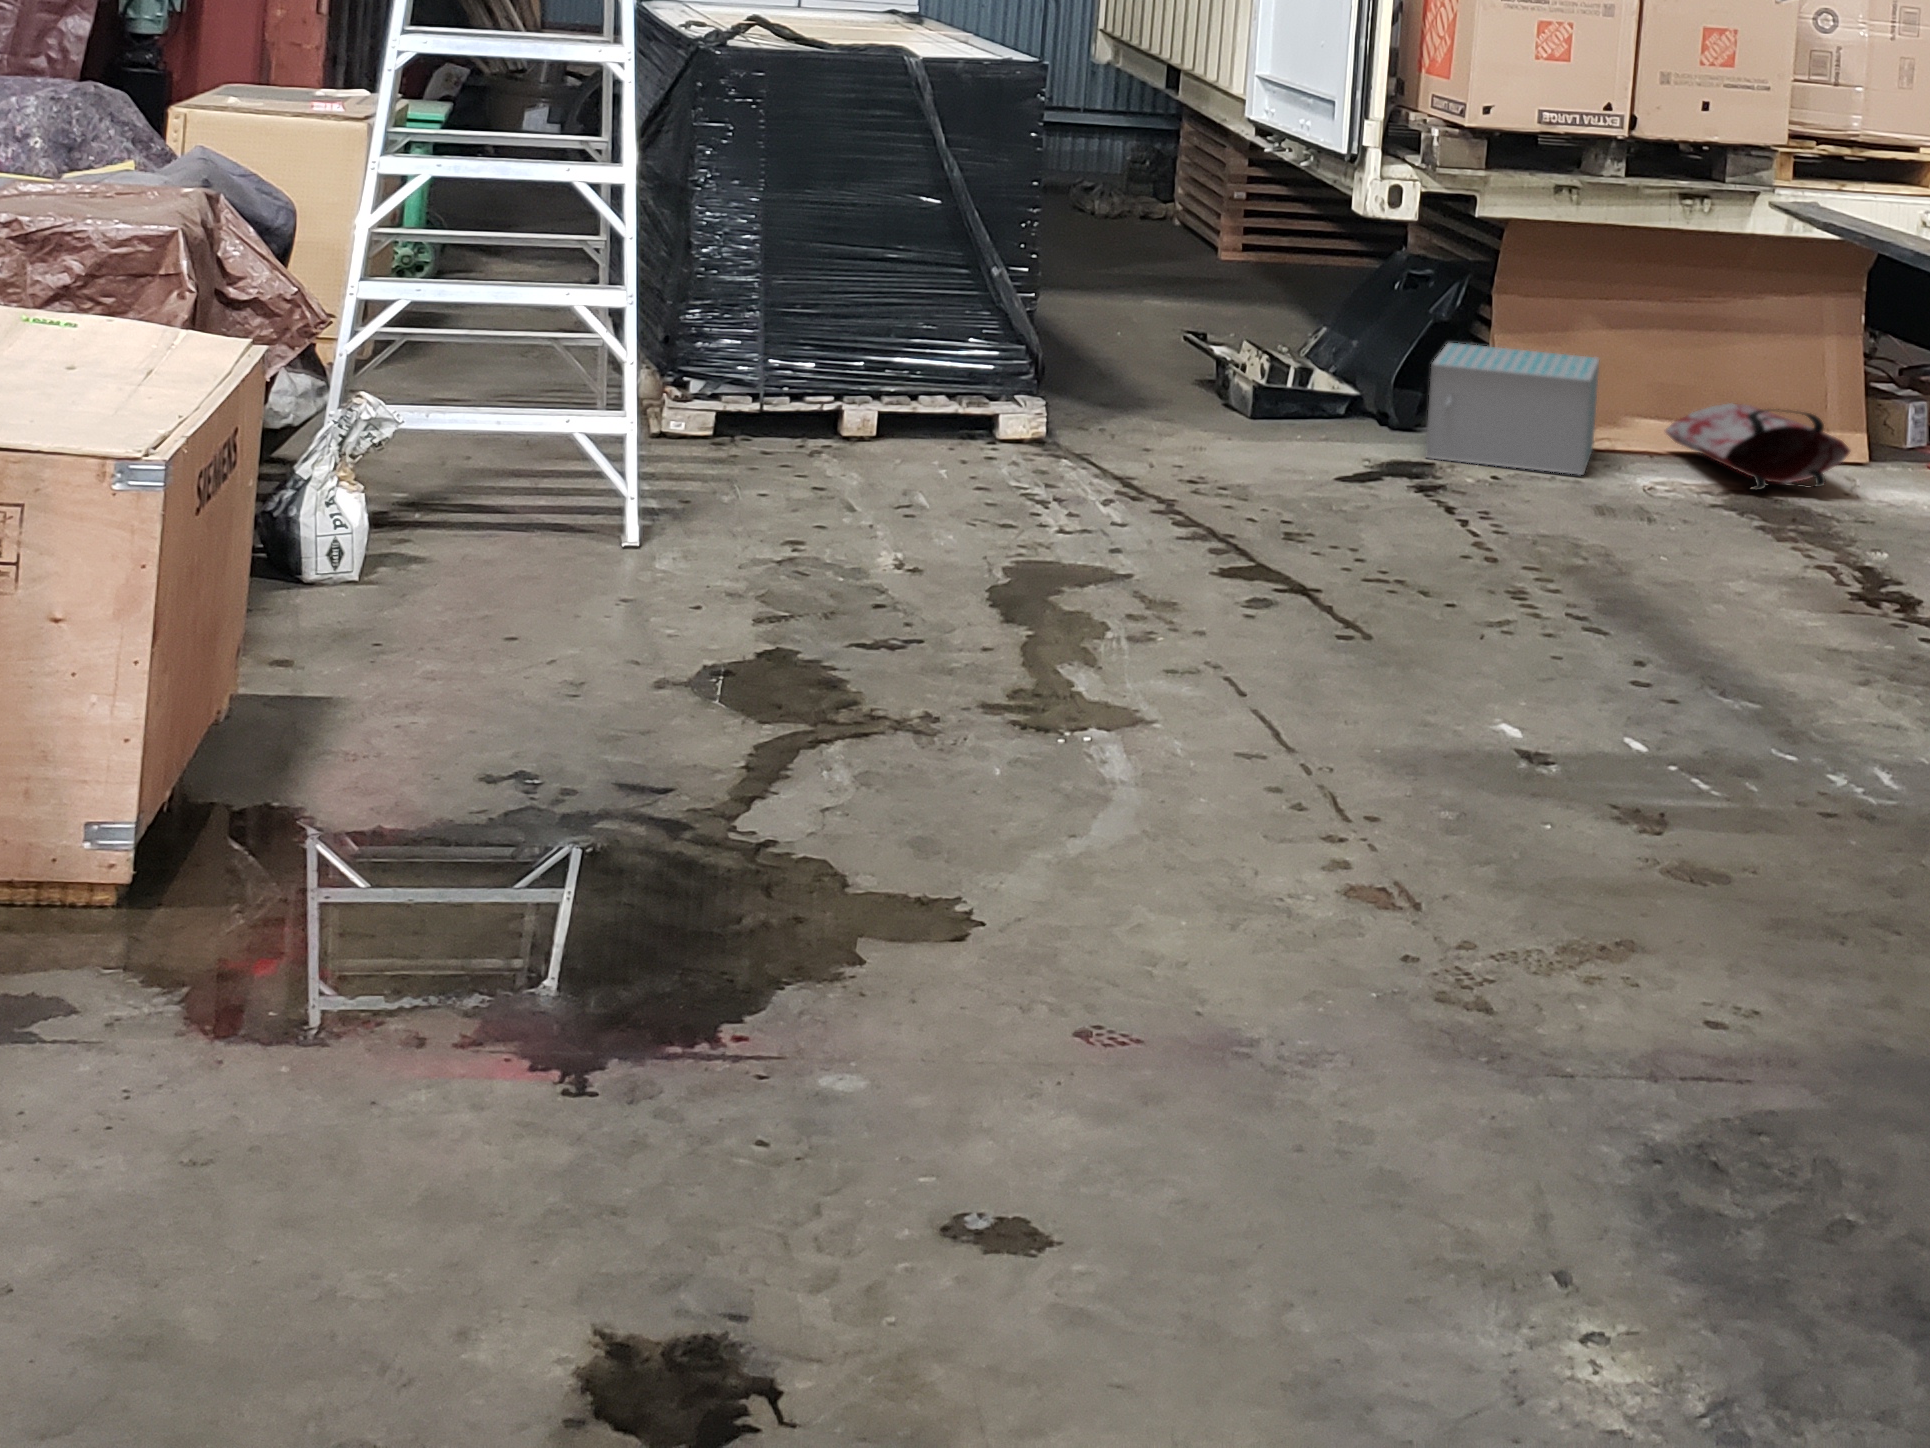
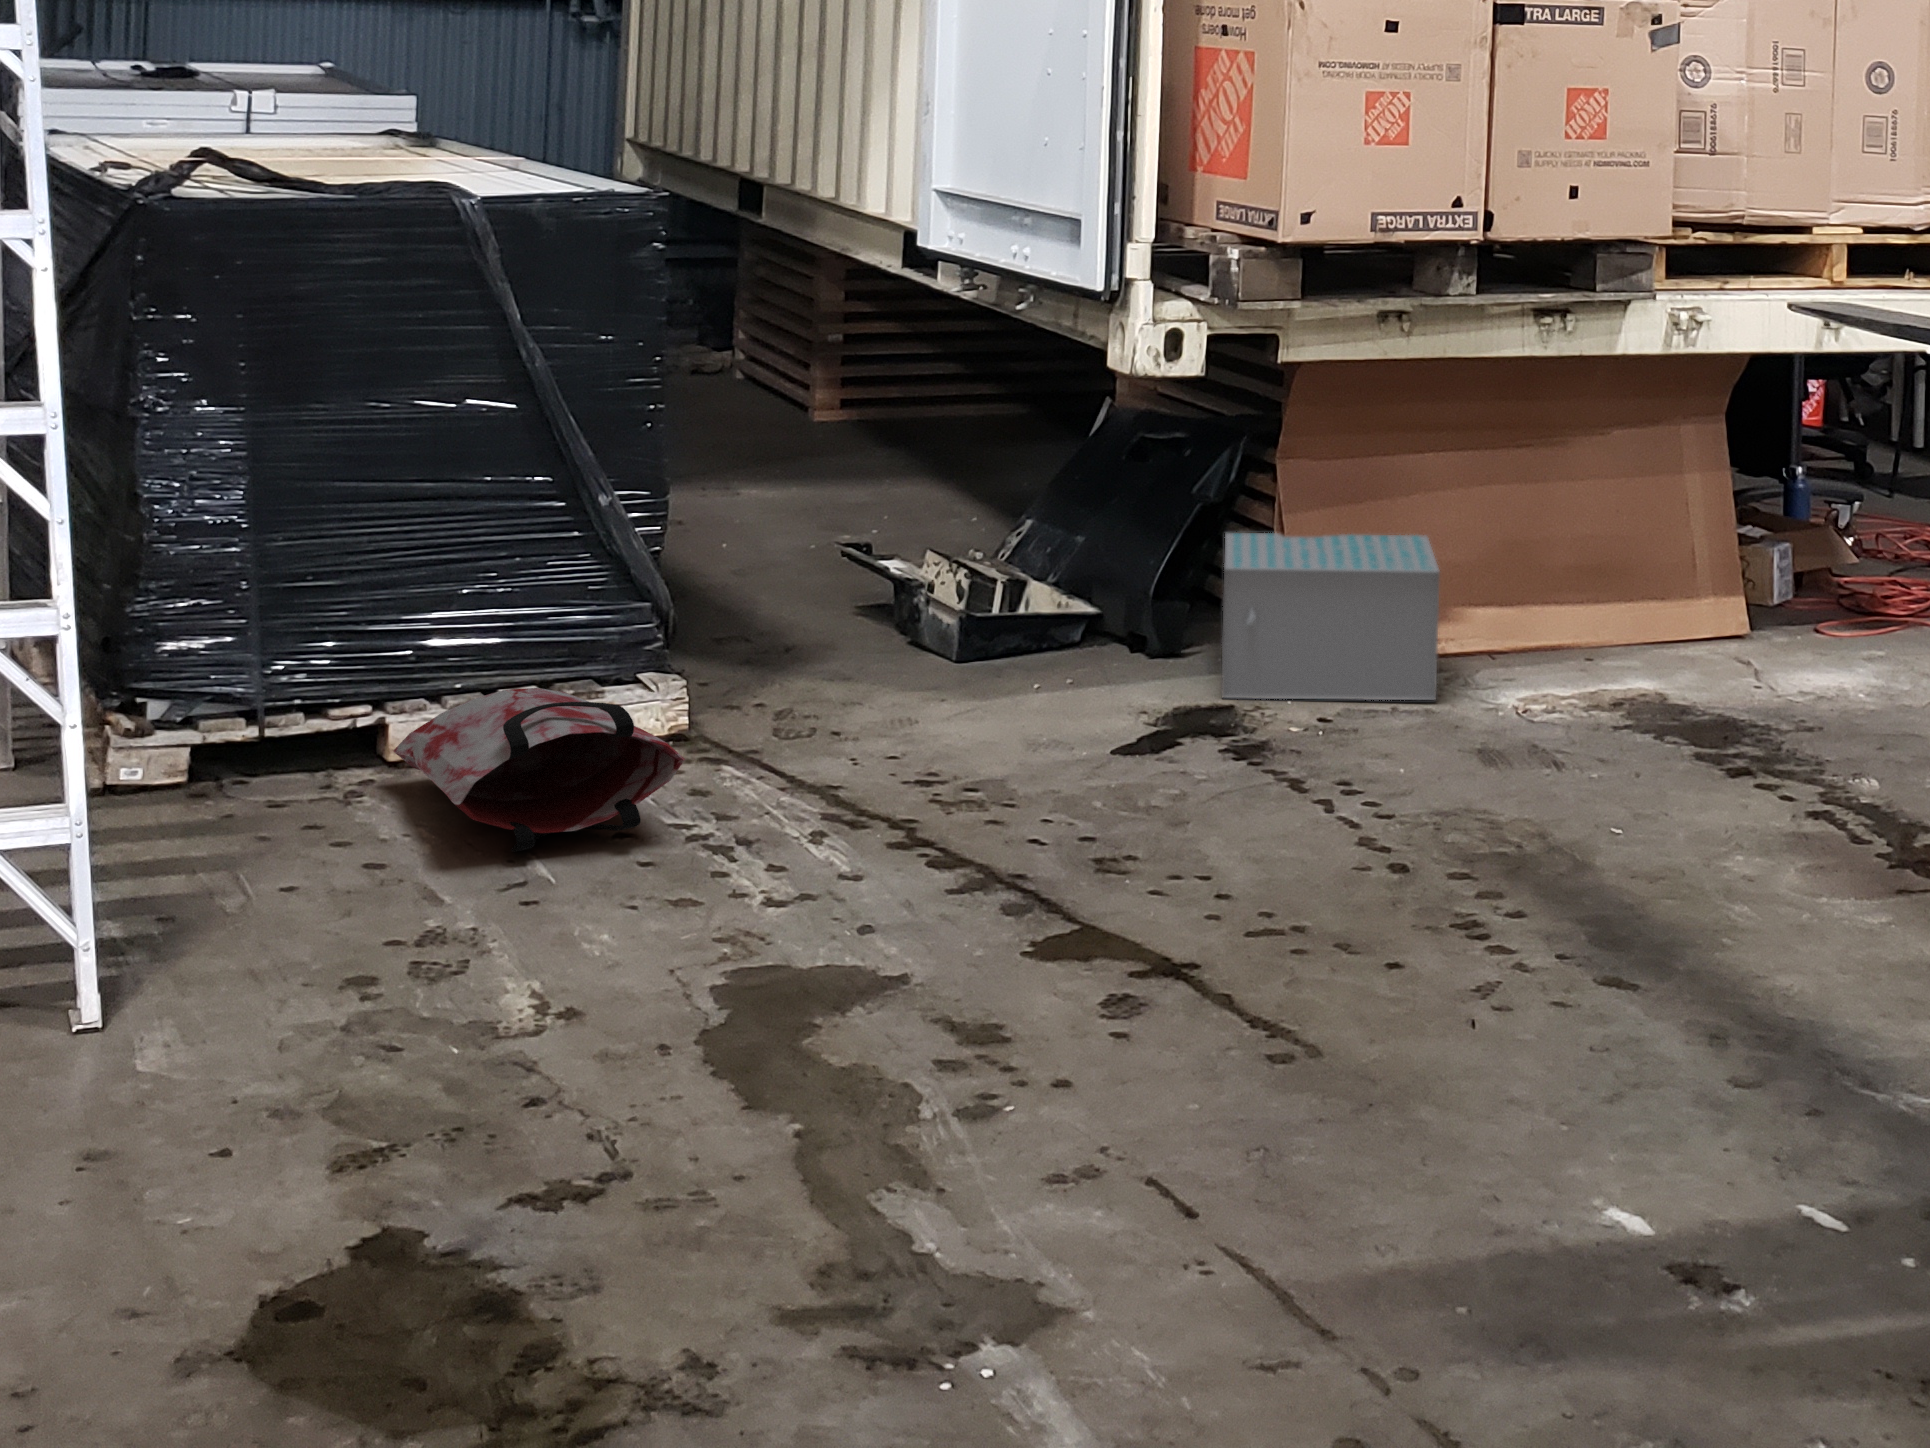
bag: present [1665,403,1850,490] -> present [394,688,685,852]

